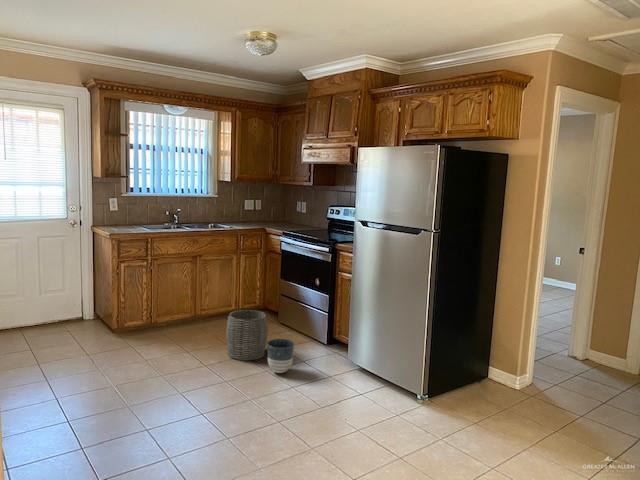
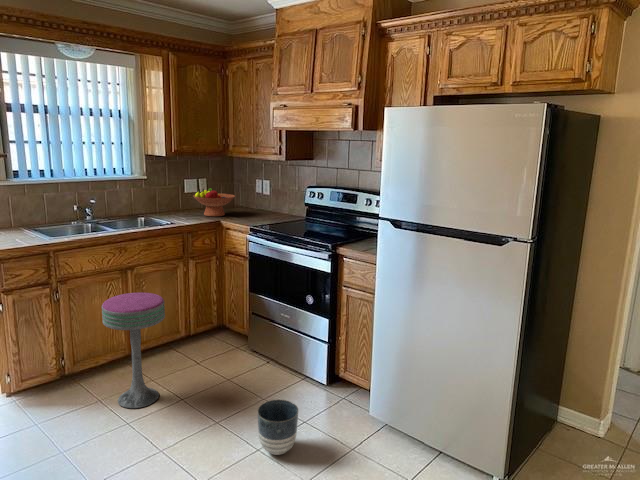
fruit bowl: none [248,206,279,226] -> present [193,188,235,216]
bar stool: none [178,269,218,345] -> present [102,292,165,408]
woven basket: present [226,310,268,361] -> none [187,351,248,433]

